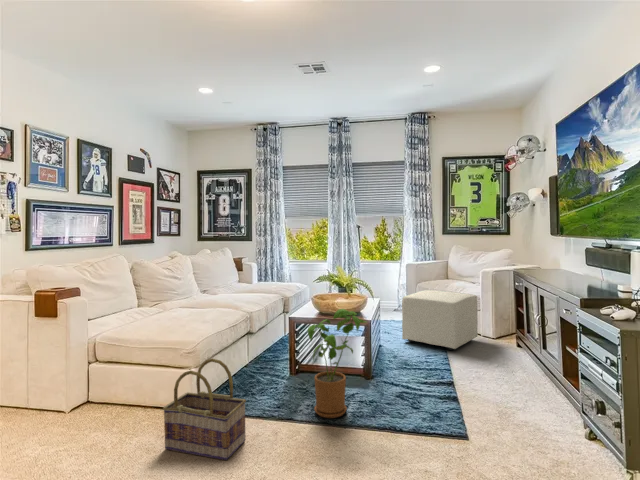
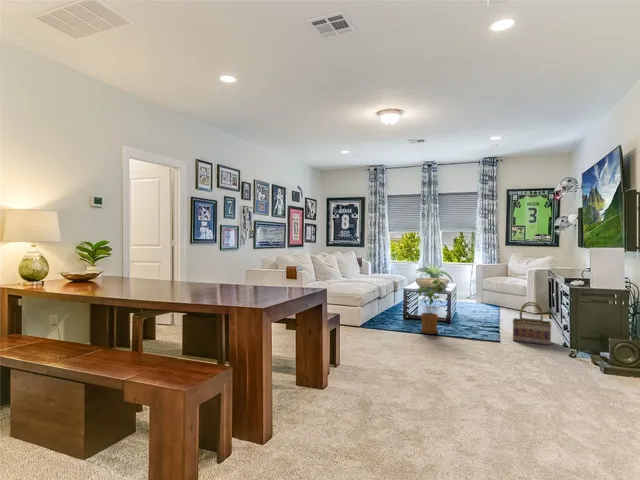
ottoman: present [402,290,478,350] -> none [472,281,524,317]
basket: present [163,358,246,460] -> present [513,302,551,345]

